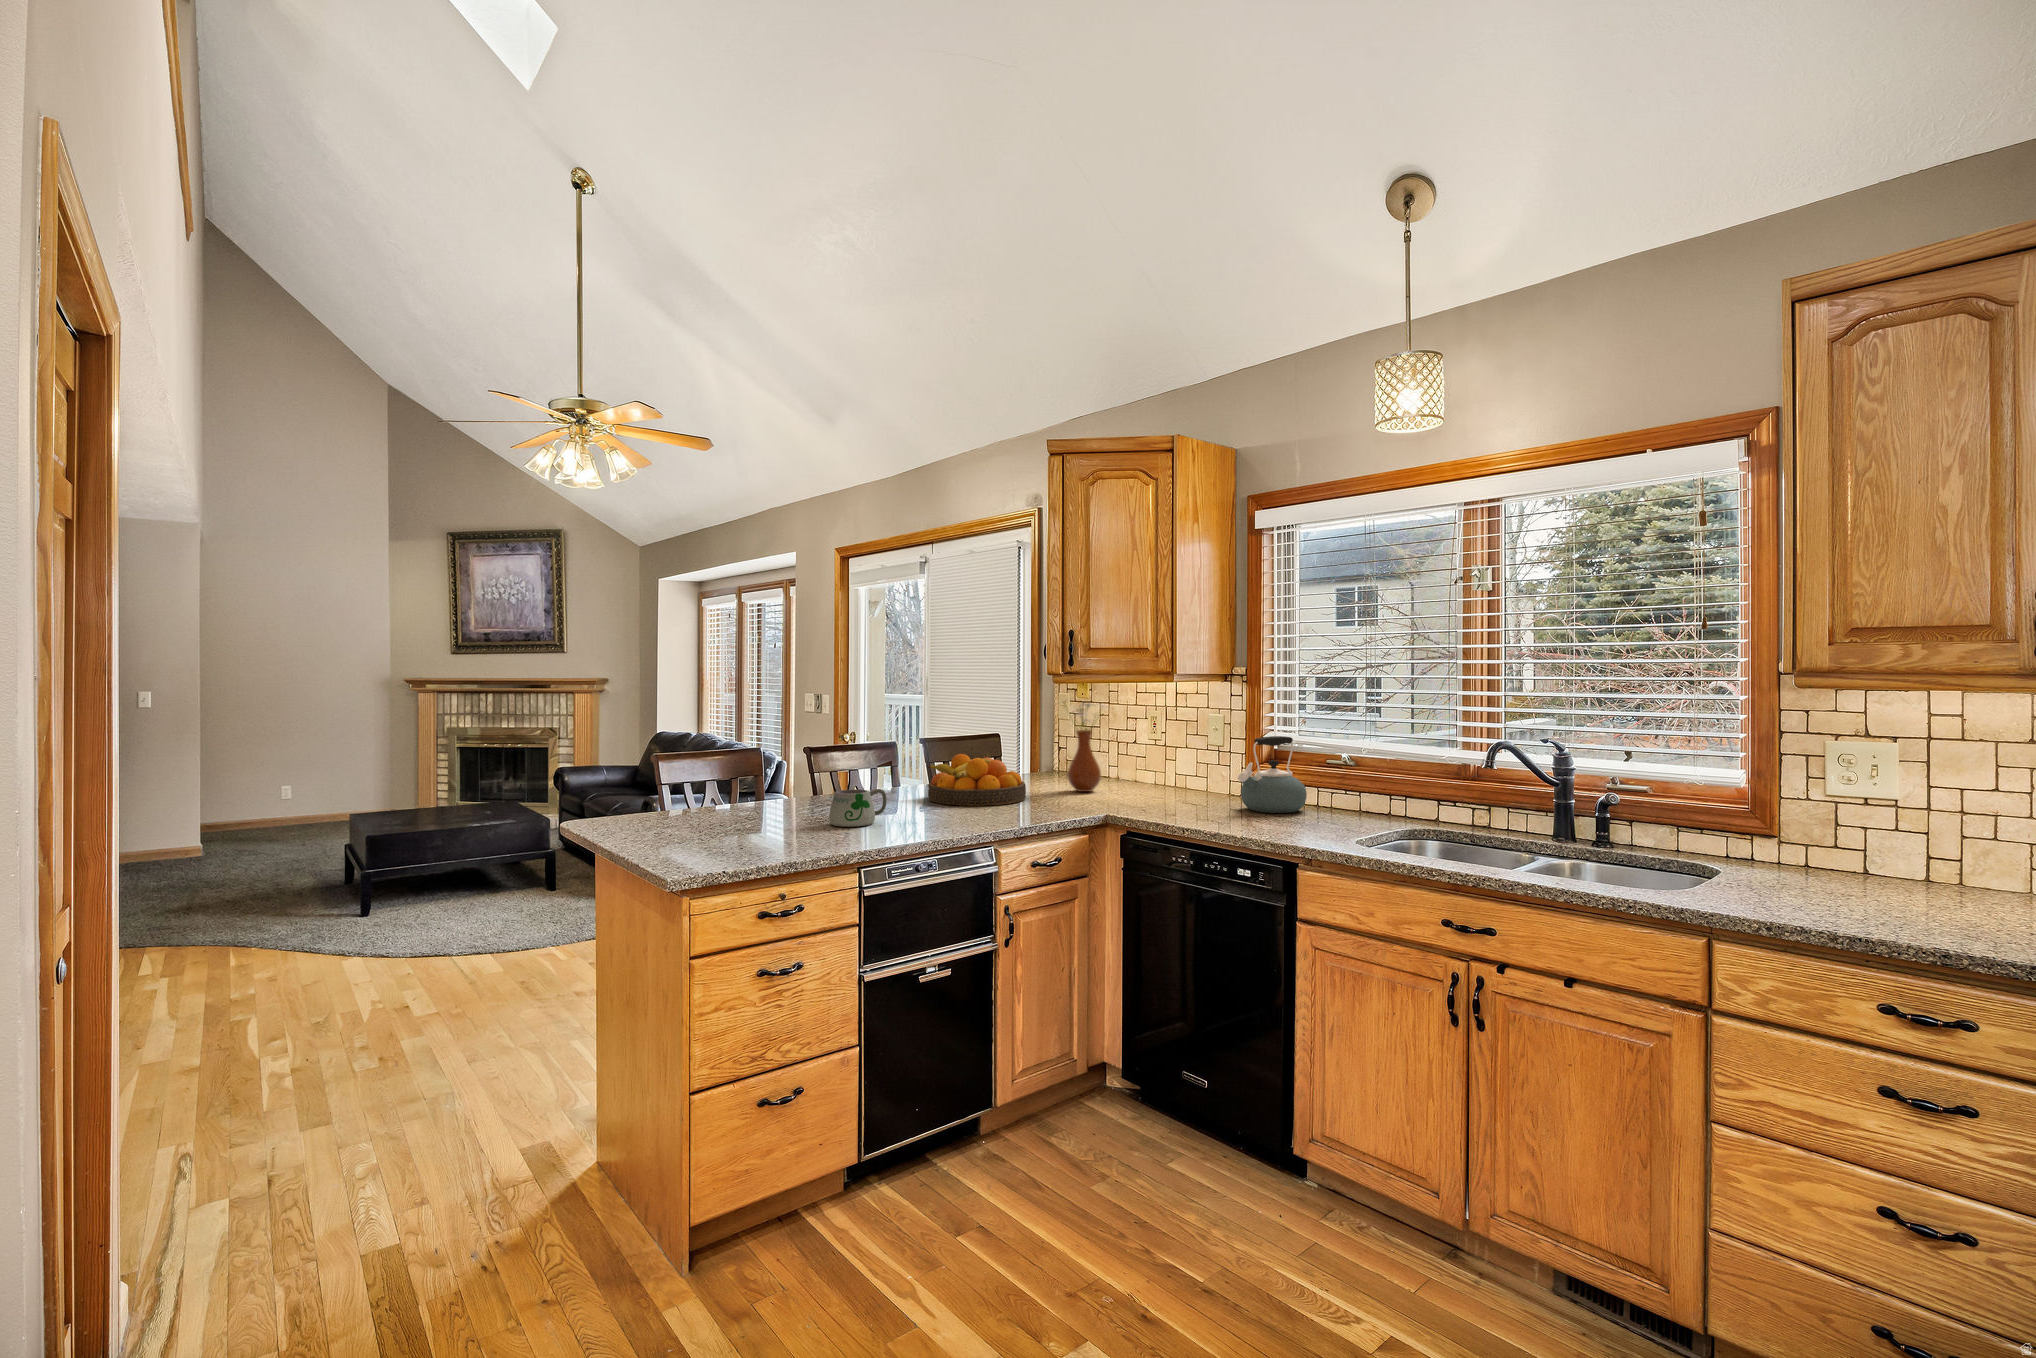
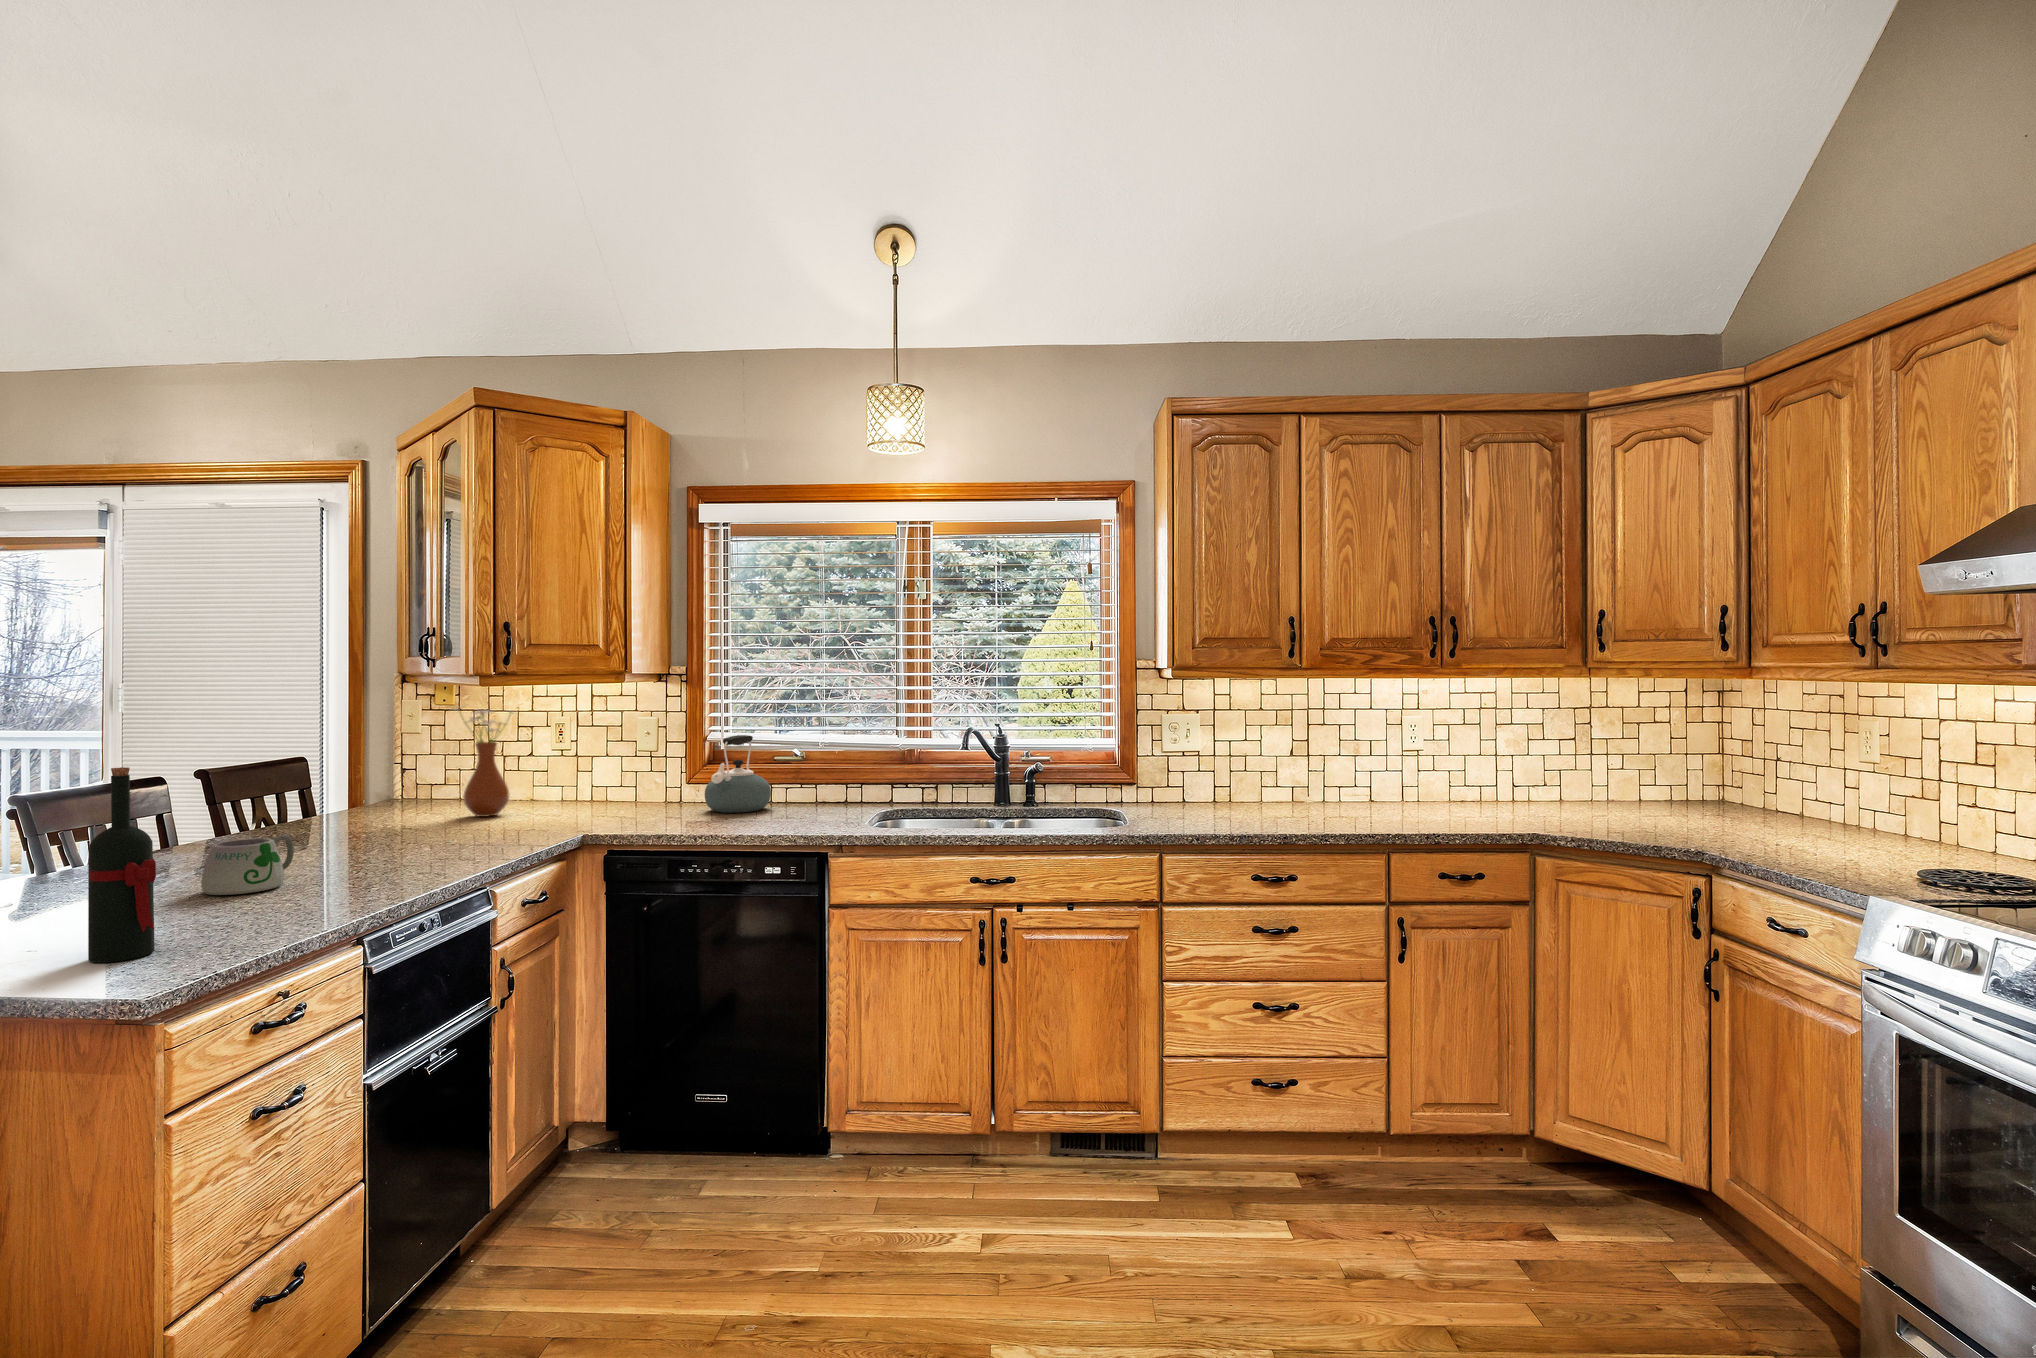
wine bottle: none [710,735,742,857] -> present [88,767,156,962]
fruit bowl: present [928,754,1026,806] -> none [276,782,435,850]

